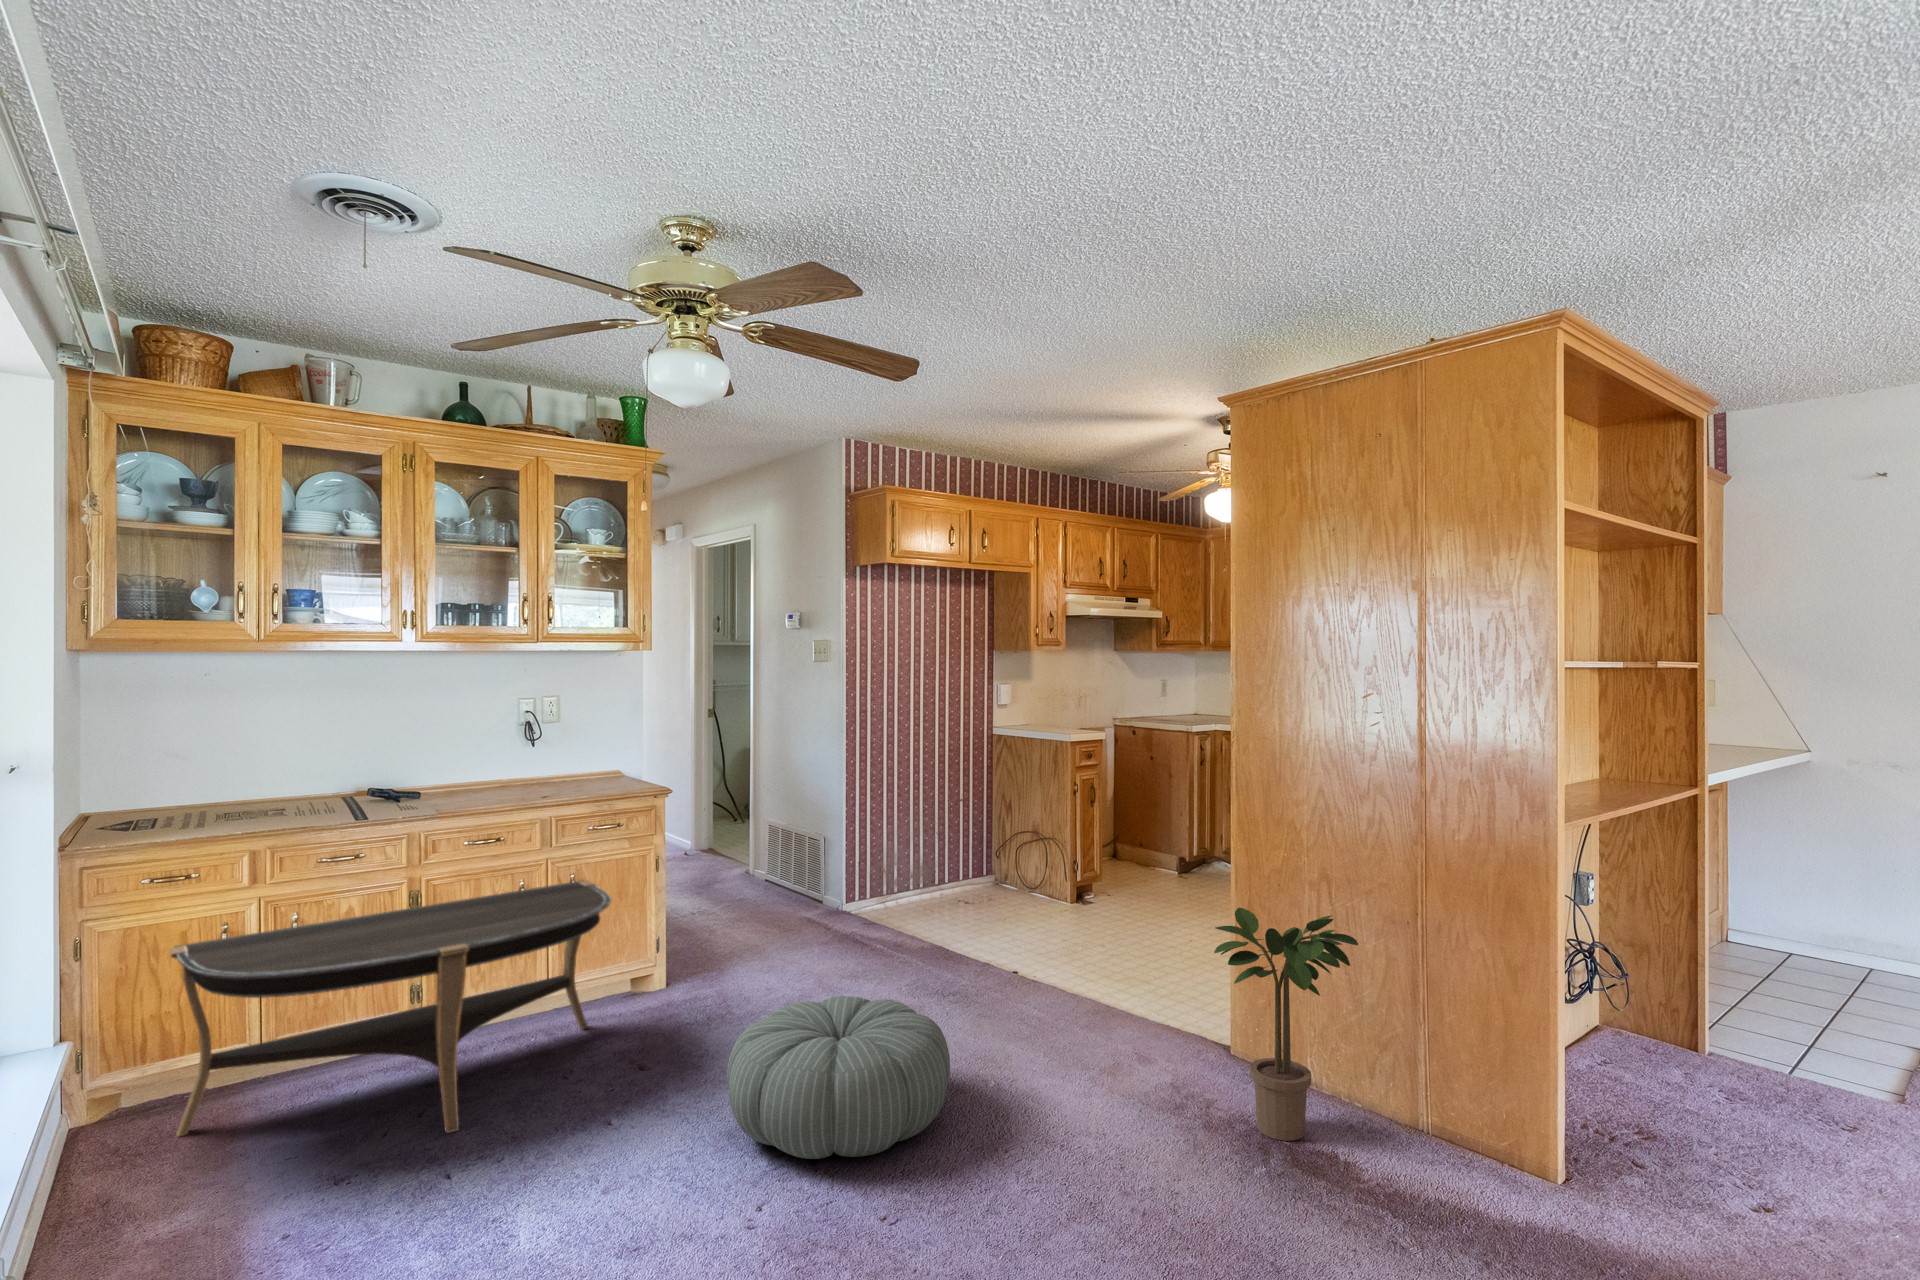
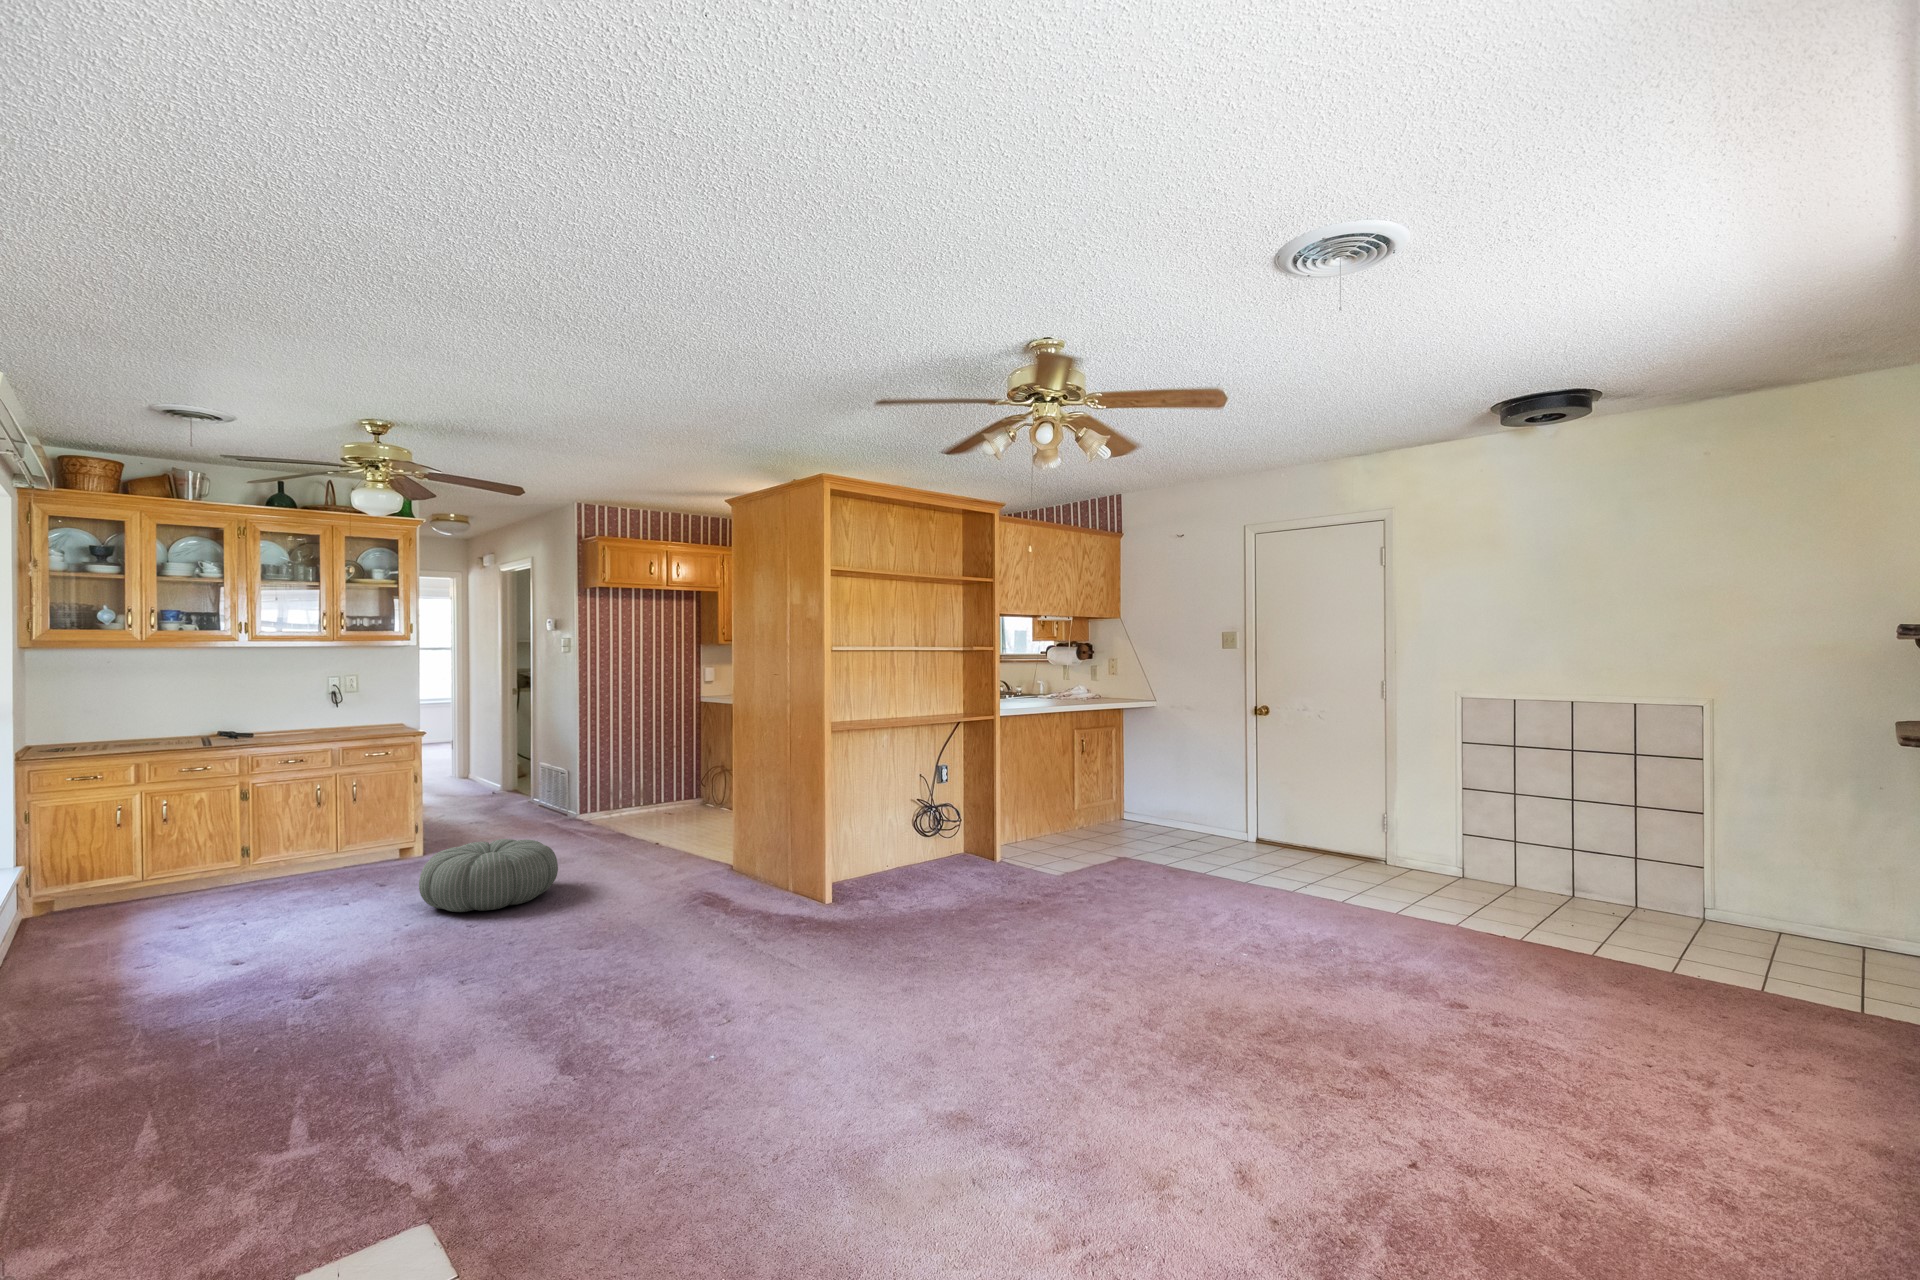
coffee table: present [170,881,611,1137] -> none [85,786,372,921]
potted plant: present [1214,907,1358,1141] -> none [697,780,771,898]

